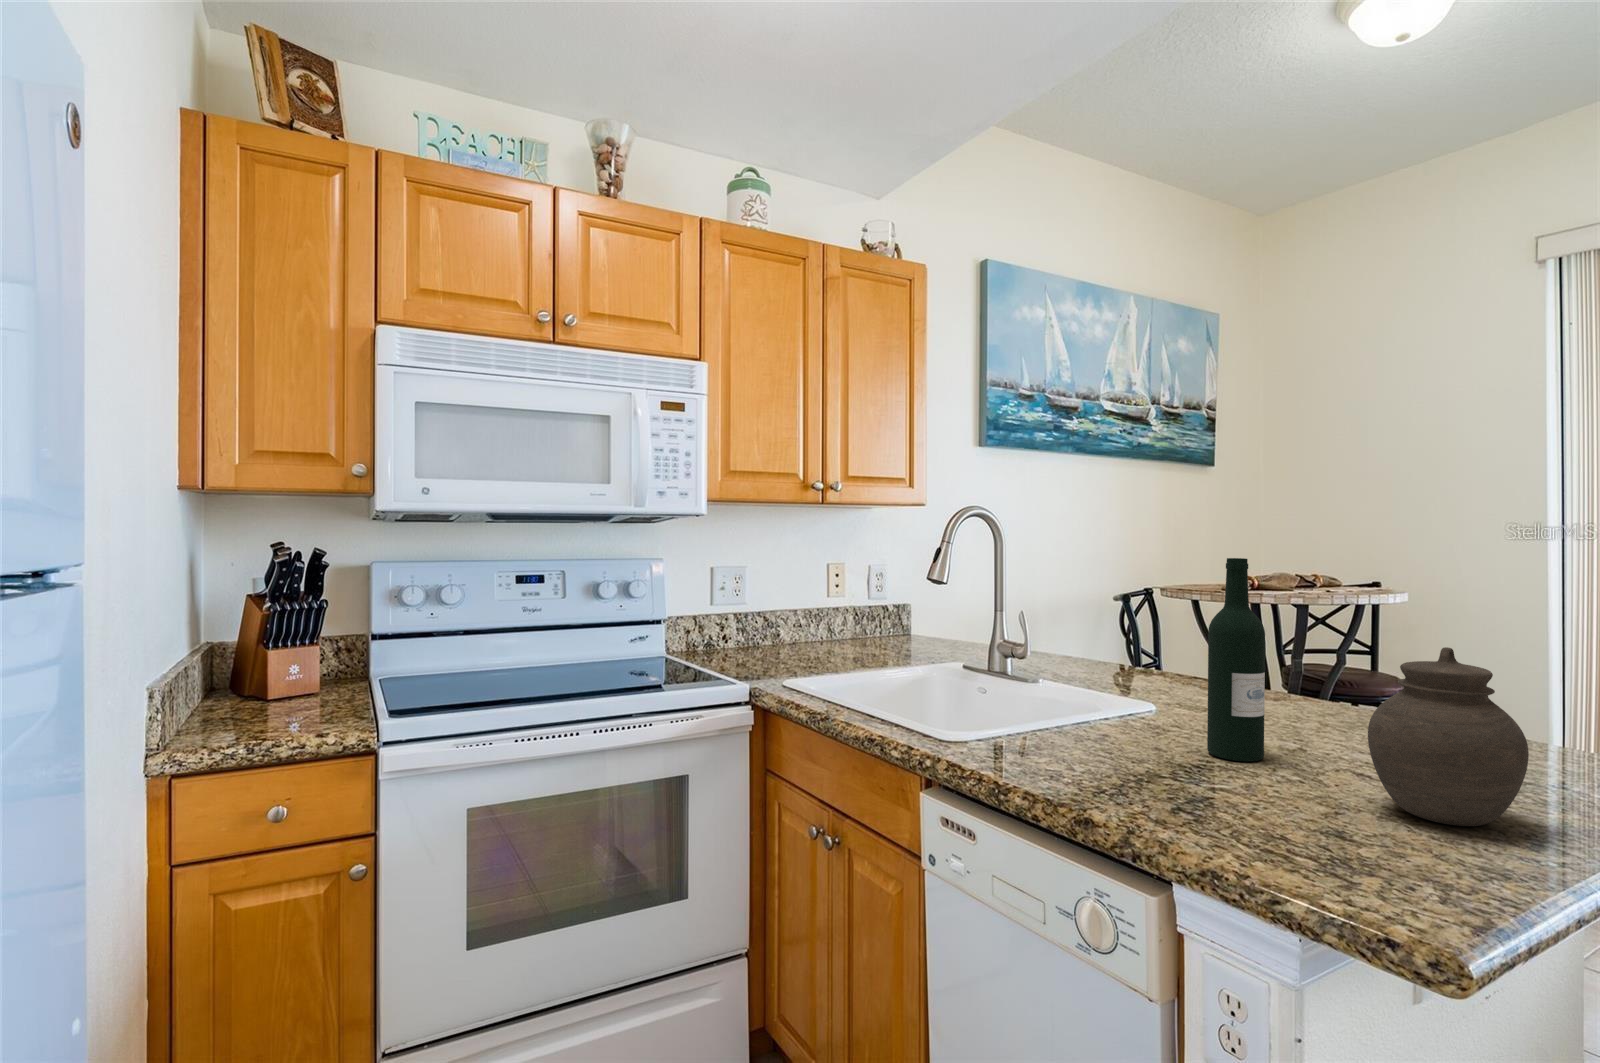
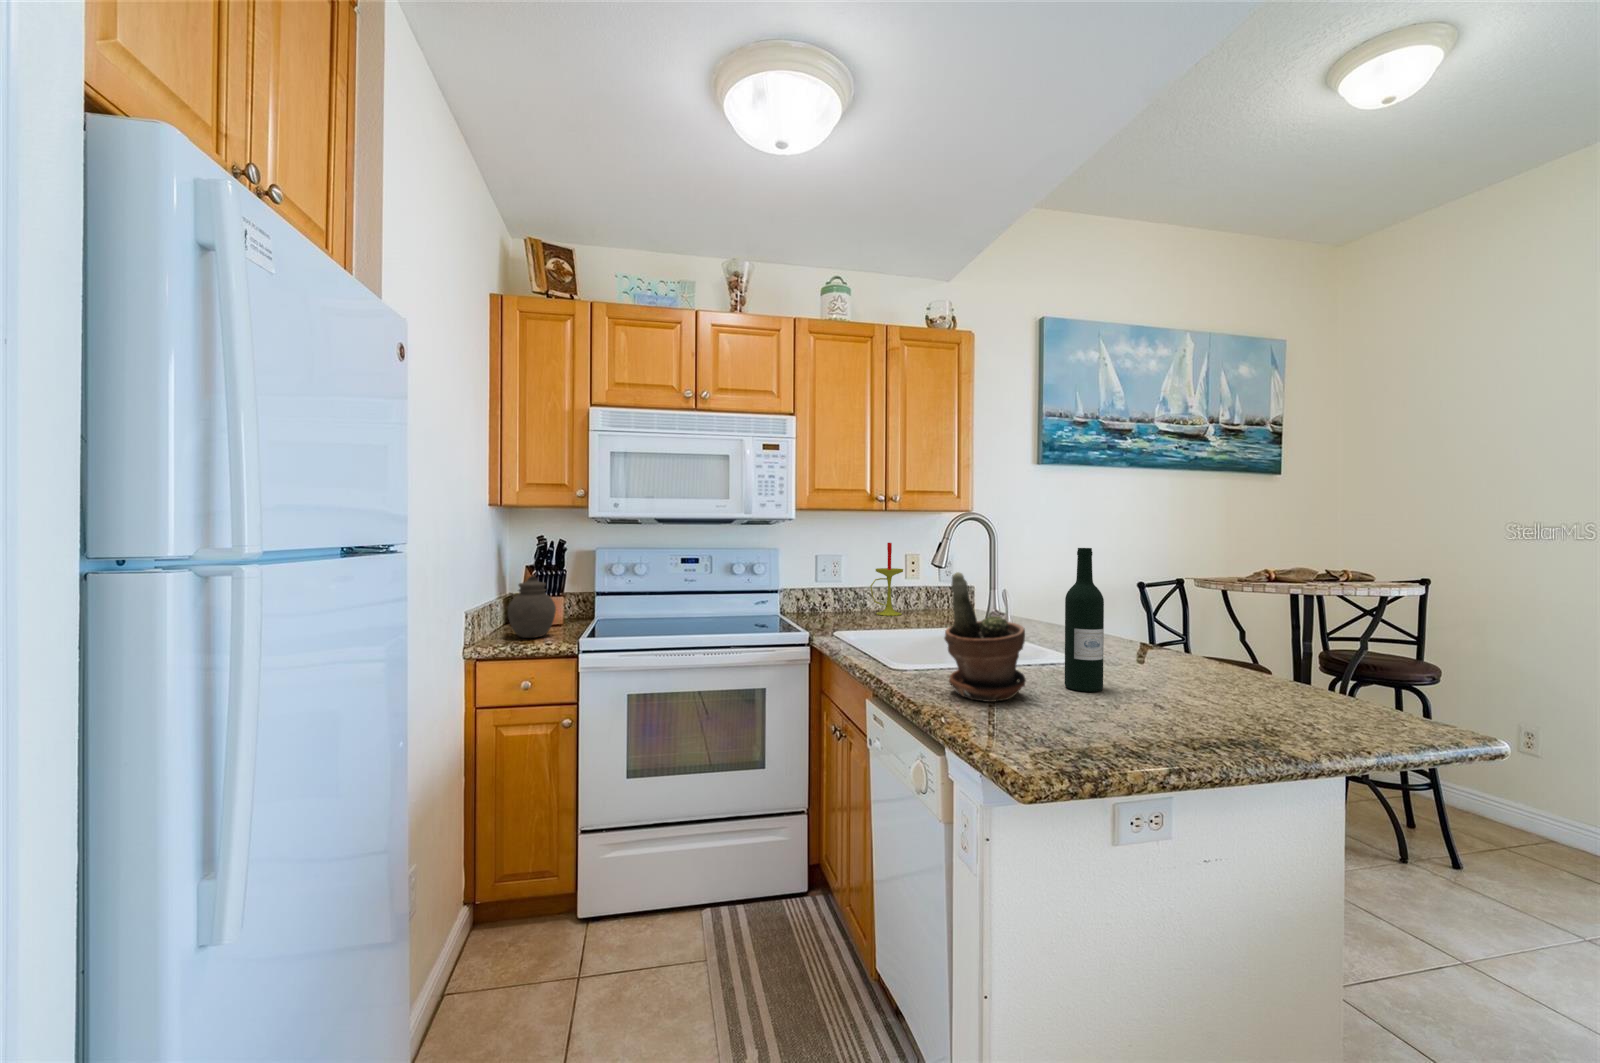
candle: none [789,545,832,649] -> present [870,543,903,616]
potted plant: none [1077,598,1202,795] -> present [945,572,1026,702]
jar: present [1368,647,1529,826] -> present [508,576,556,638]

